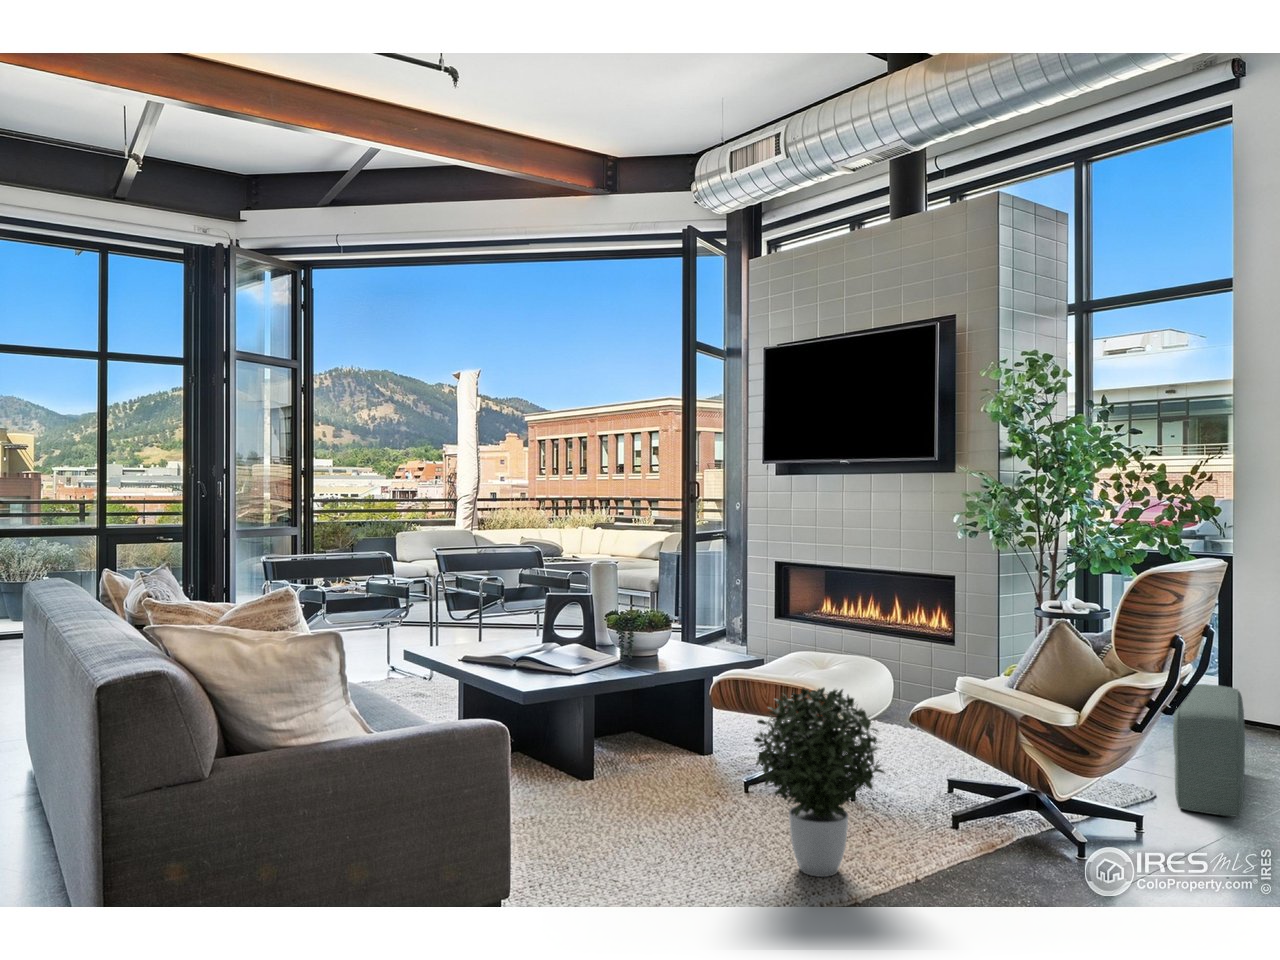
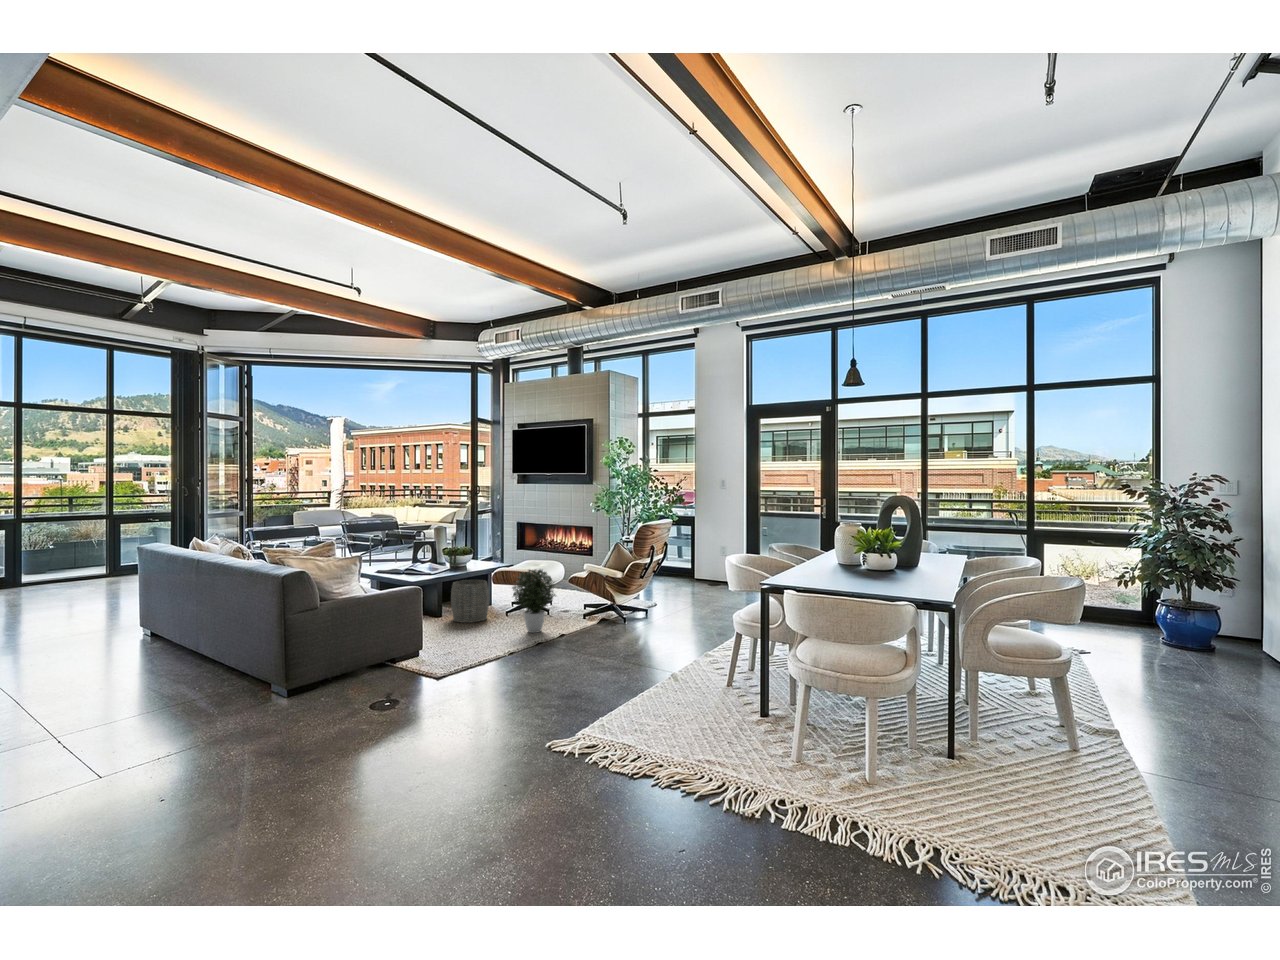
pouf: present [1173,684,1245,816] -> none [661,566,690,608]
woven basket: none [606,696,700,812] -> present [451,580,489,623]

